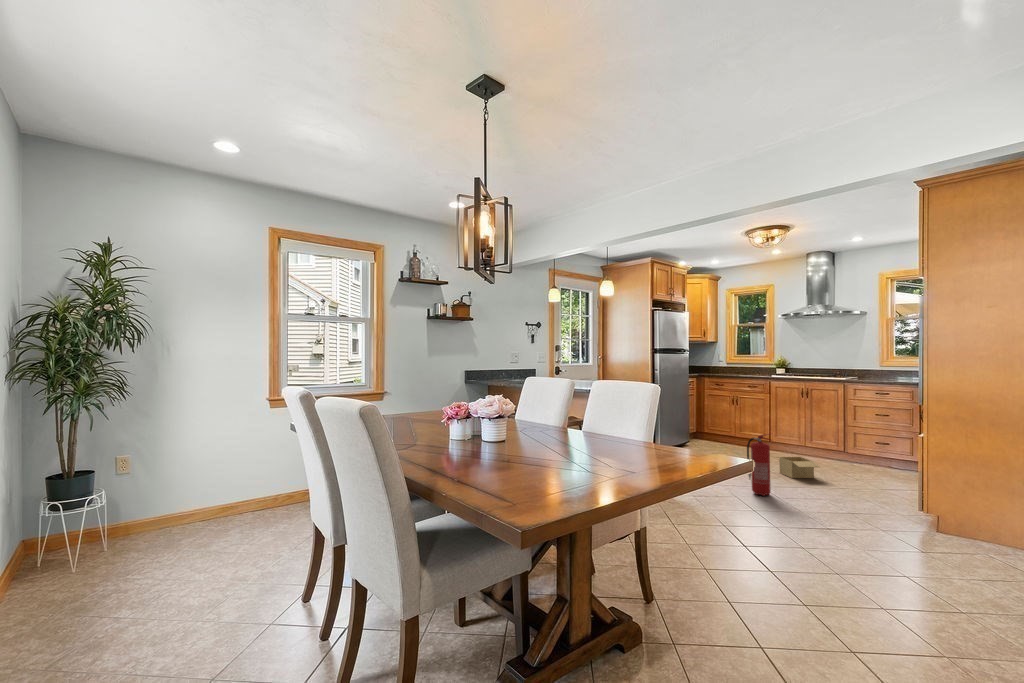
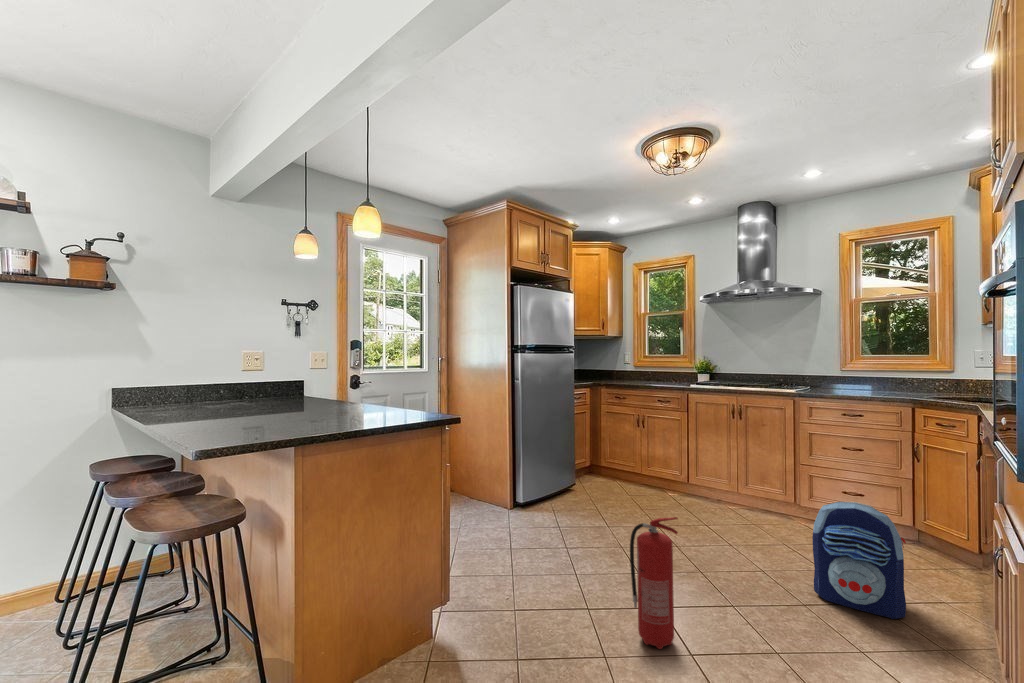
backpack: none [847,434,897,492] -> present [812,502,906,619]
cardboard box: present [776,457,820,478] -> none [689,526,765,575]

